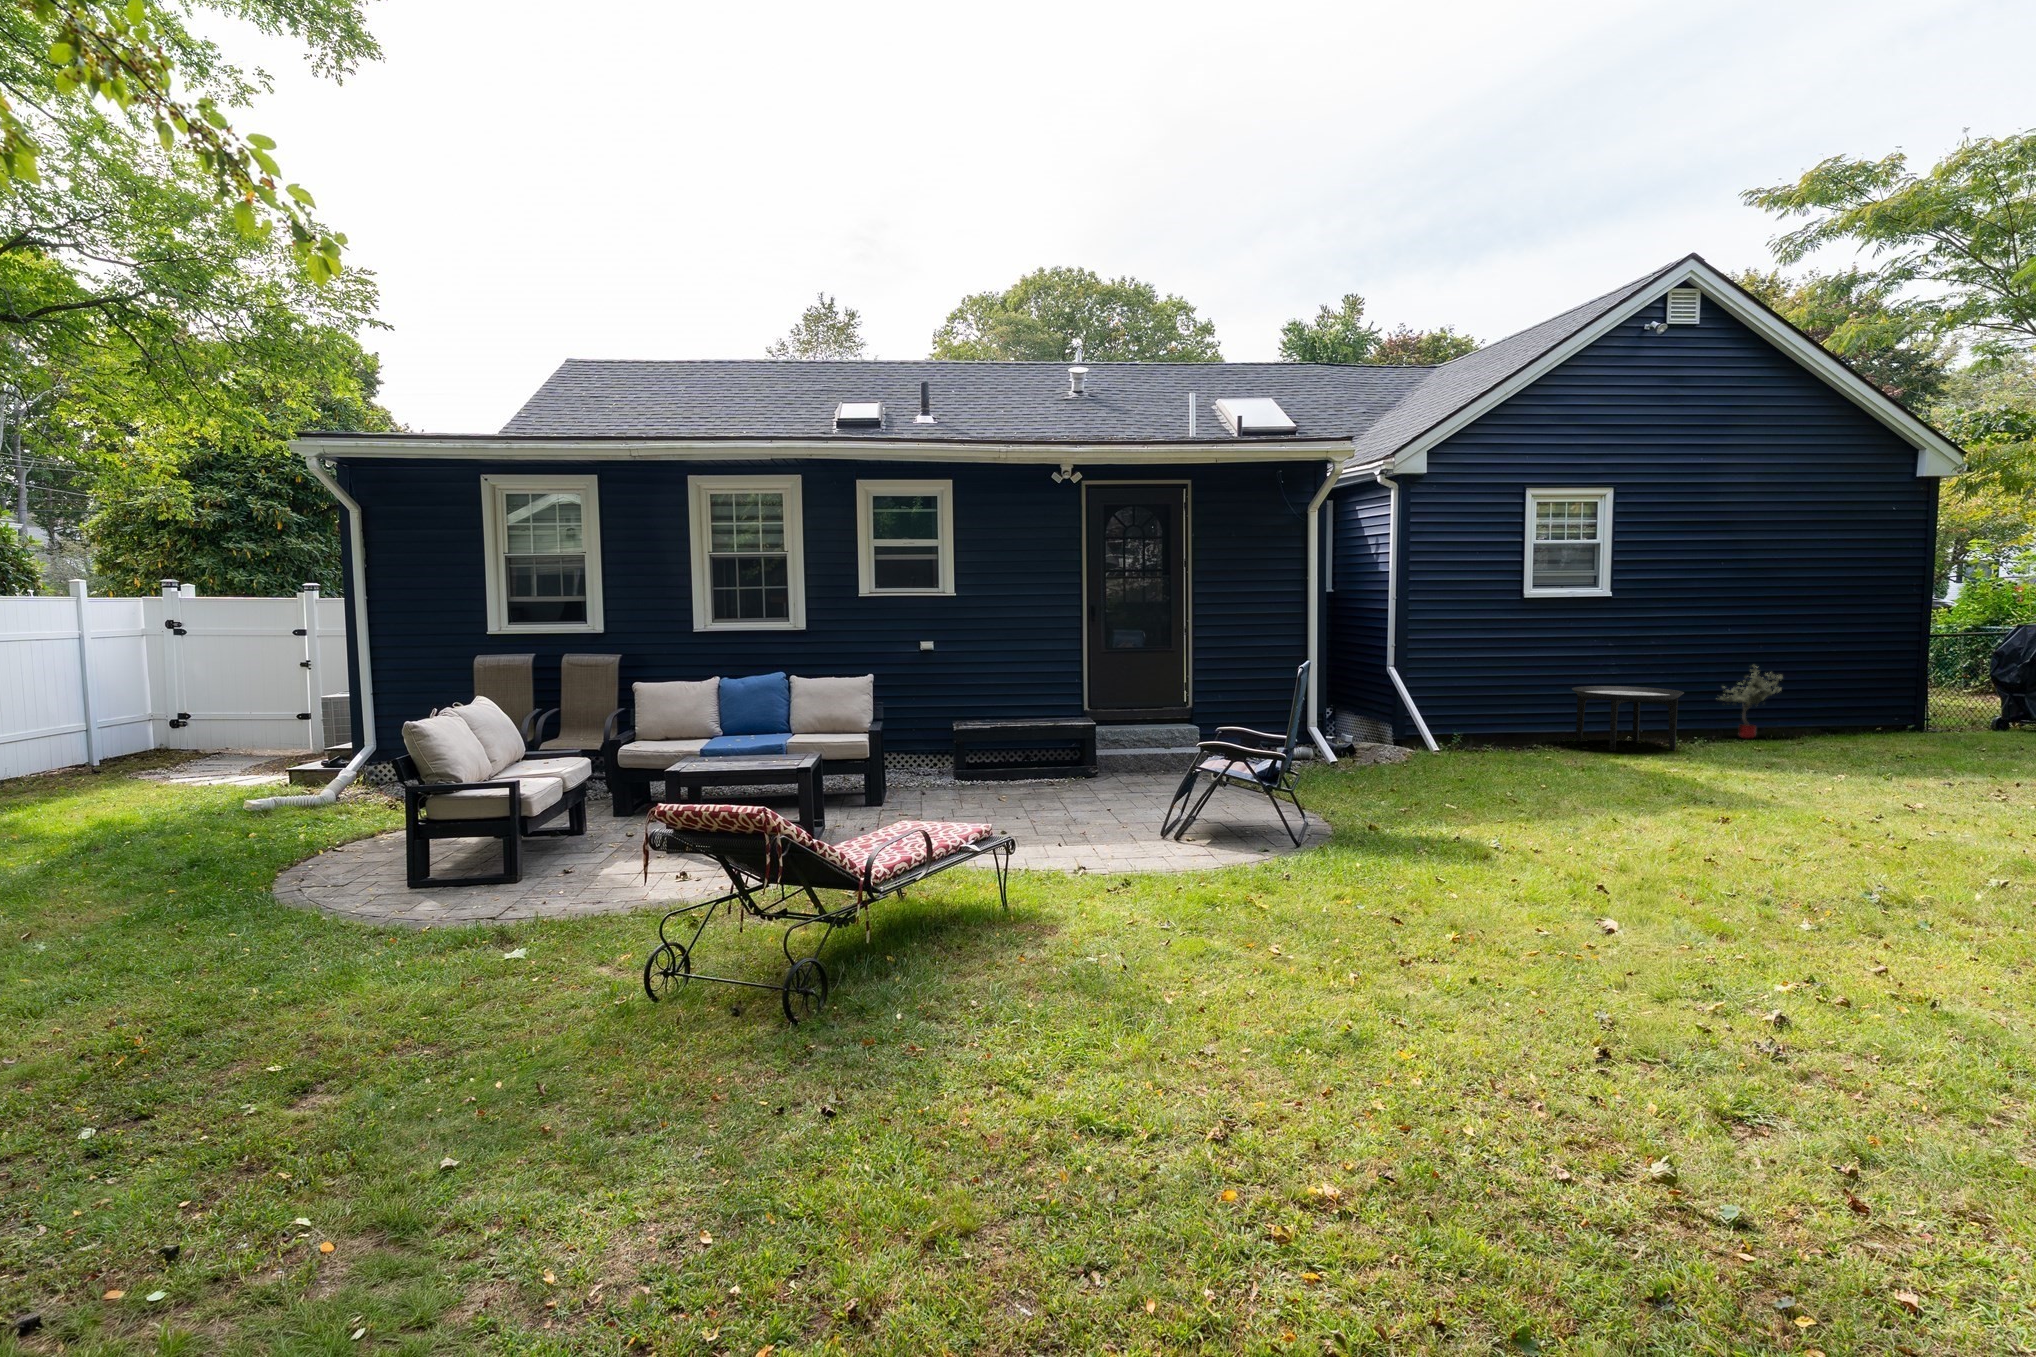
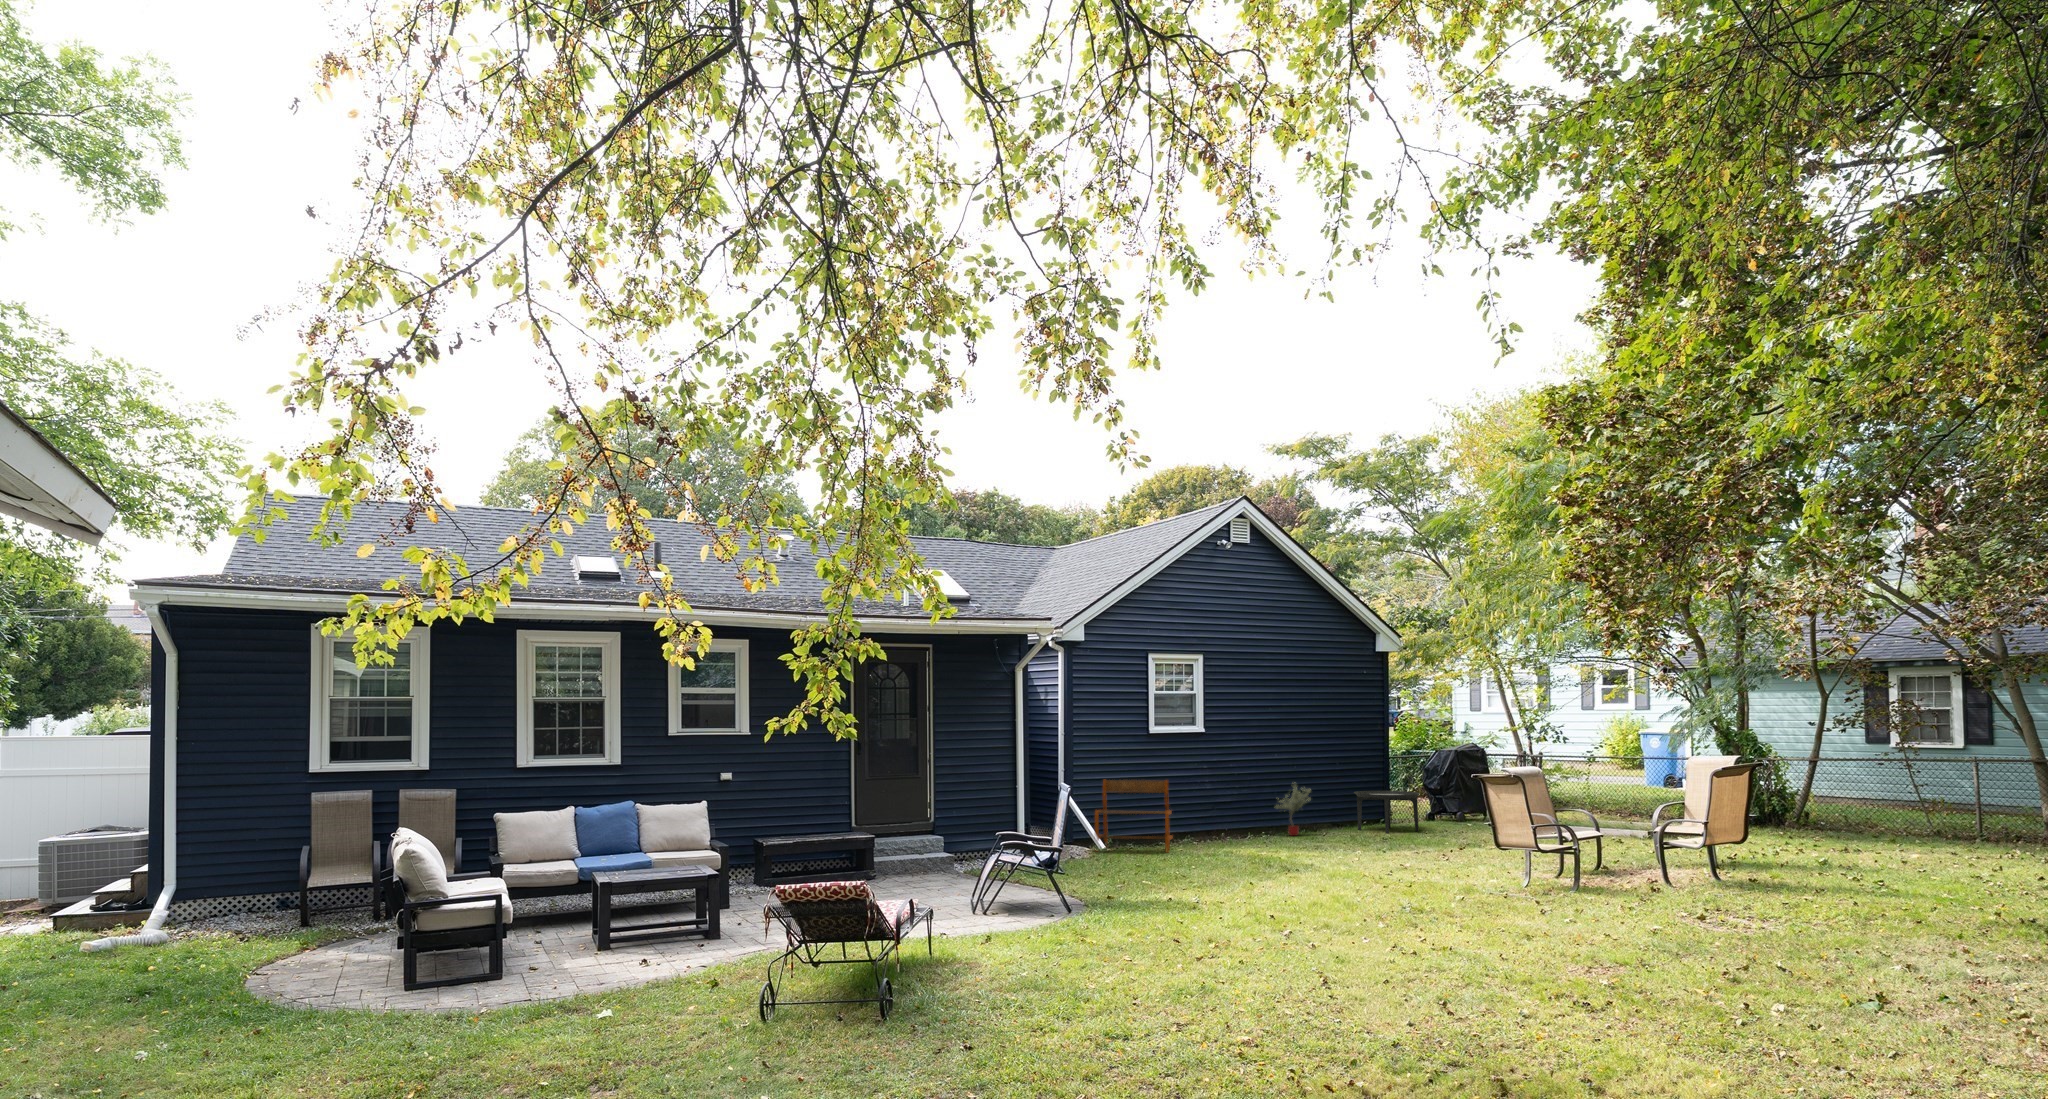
bench: none [1424,656,1541,756] -> present [1095,780,1173,853]
round table: present [1572,686,1684,751] -> present [1354,791,1420,833]

